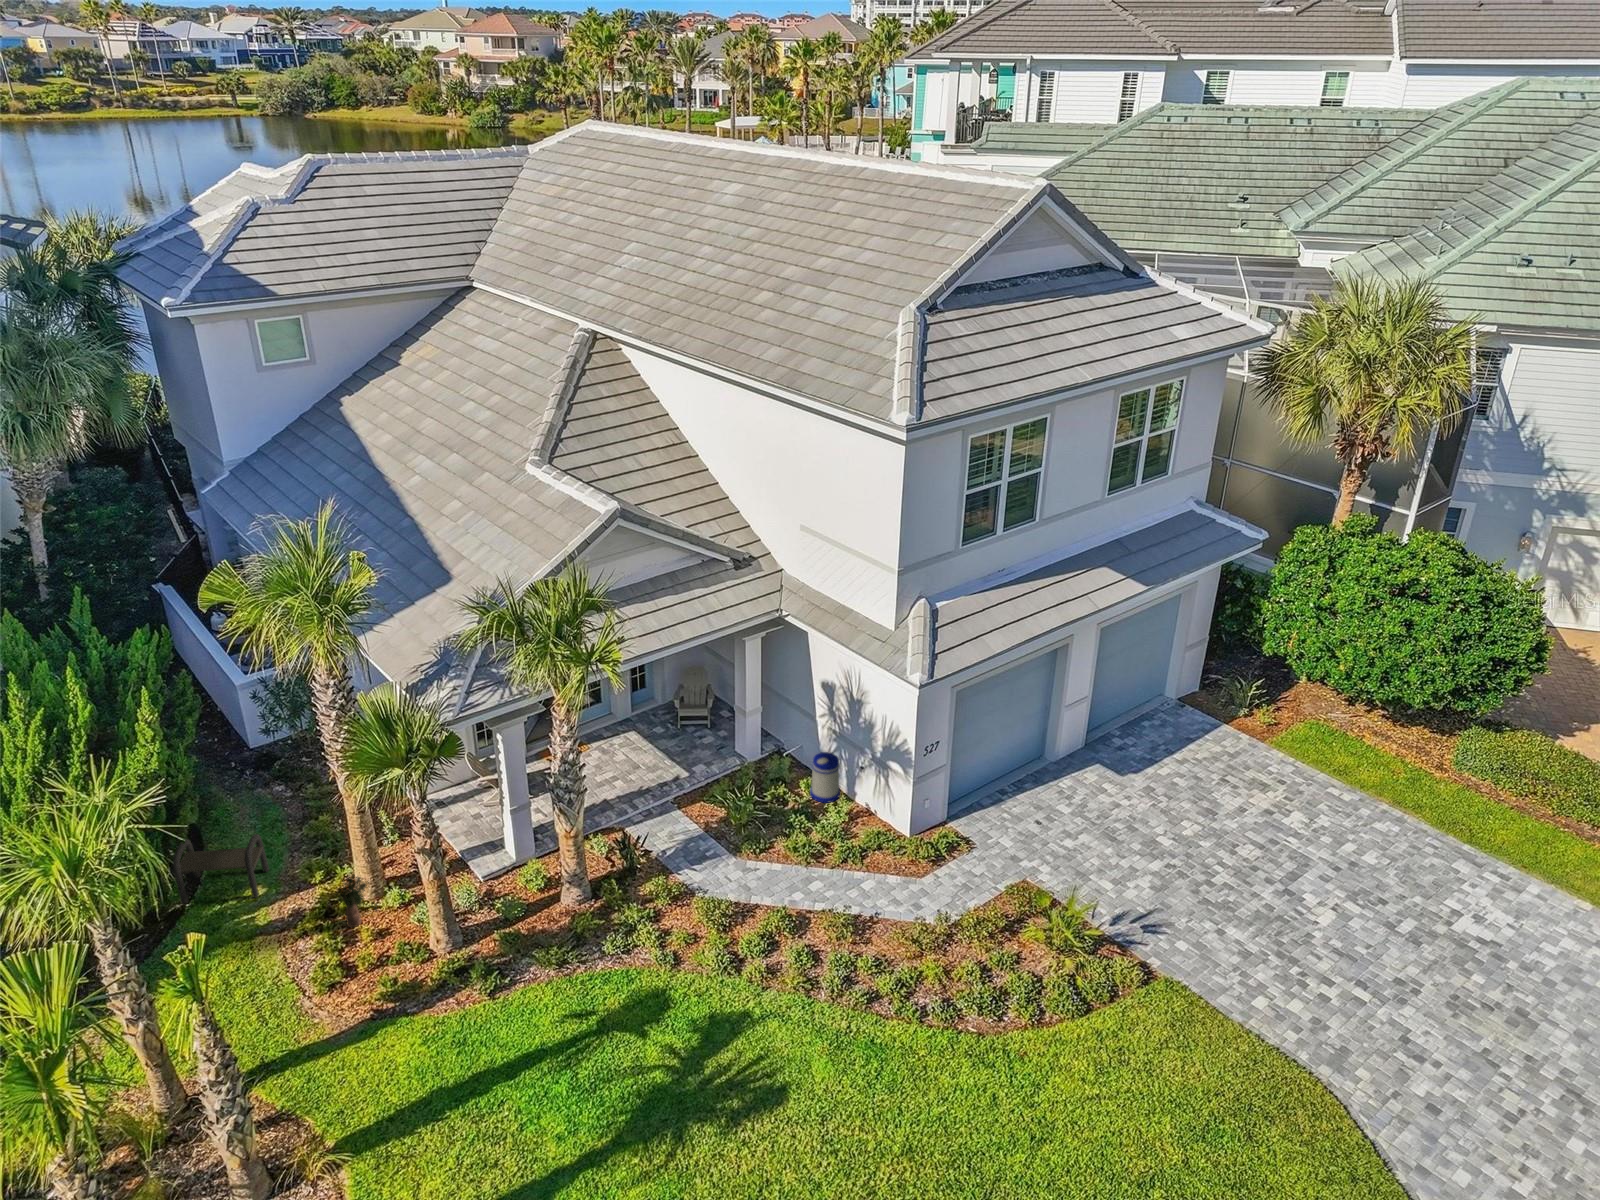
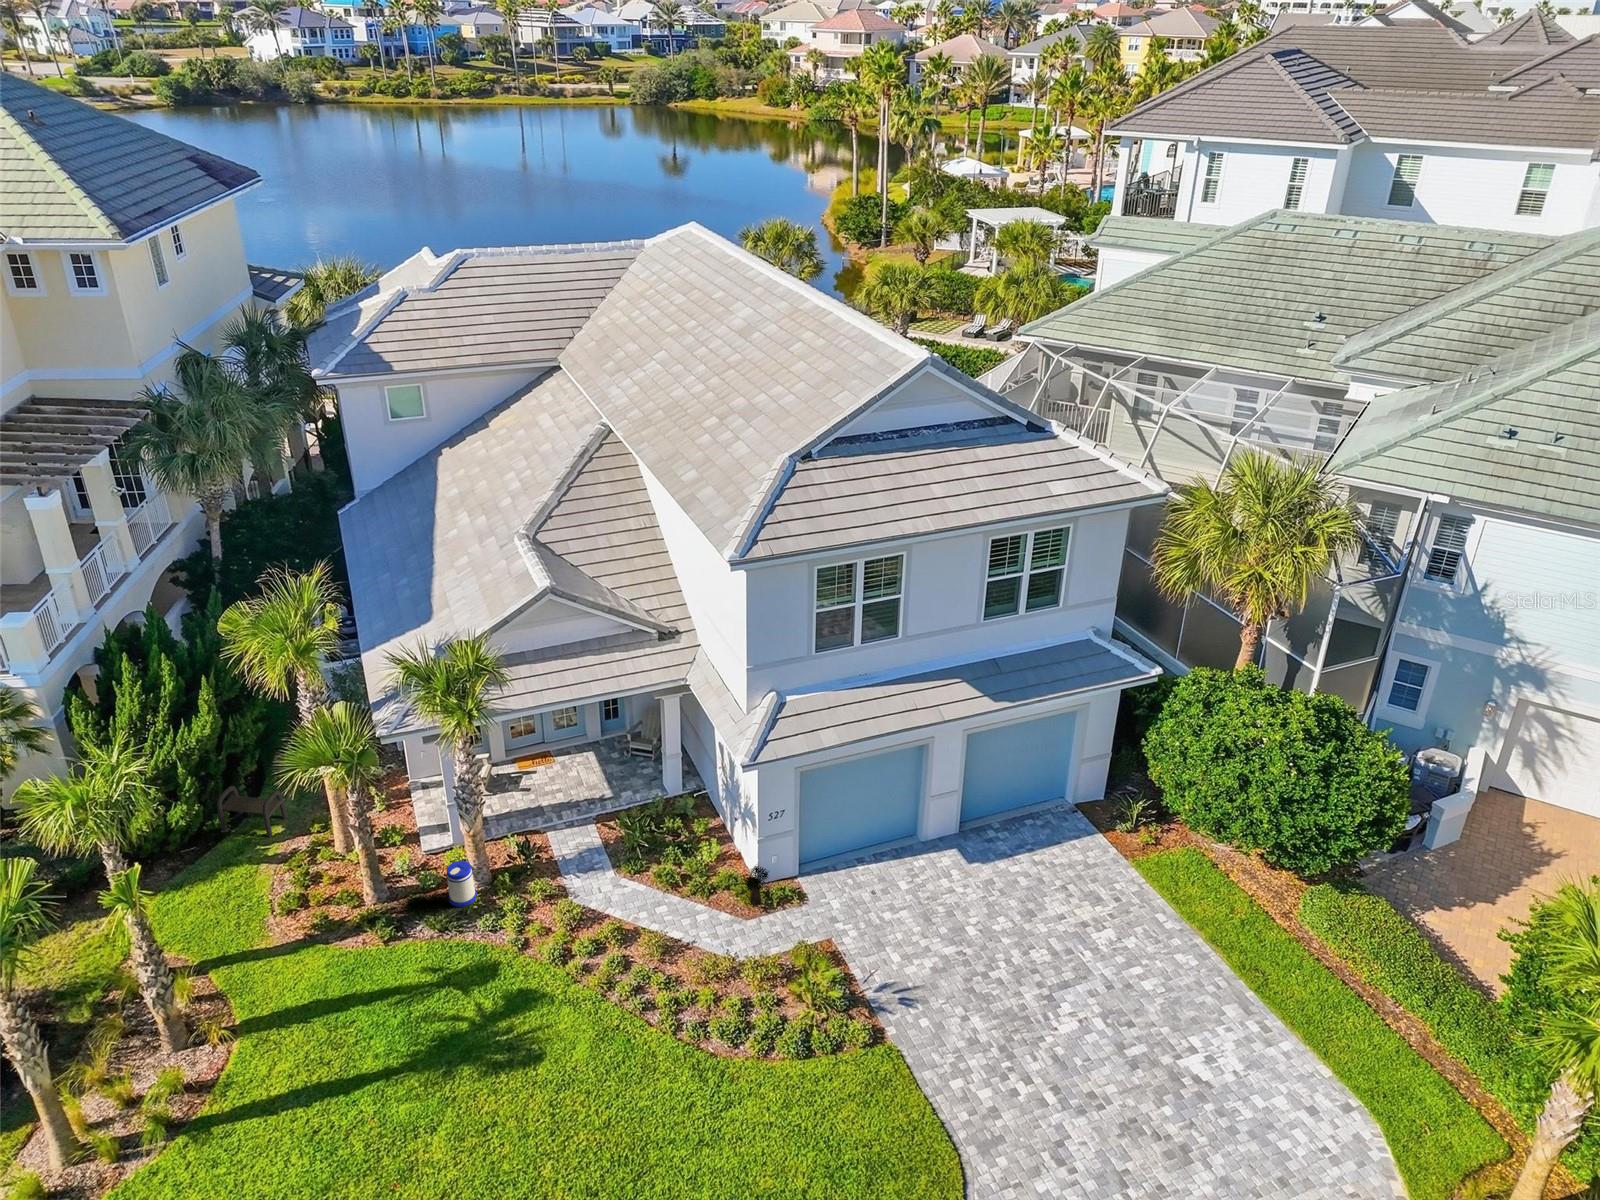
trash can: present [810,752,840,803] -> present [446,861,477,907]
potted plant: present [335,875,377,927] -> present [745,866,771,905]

